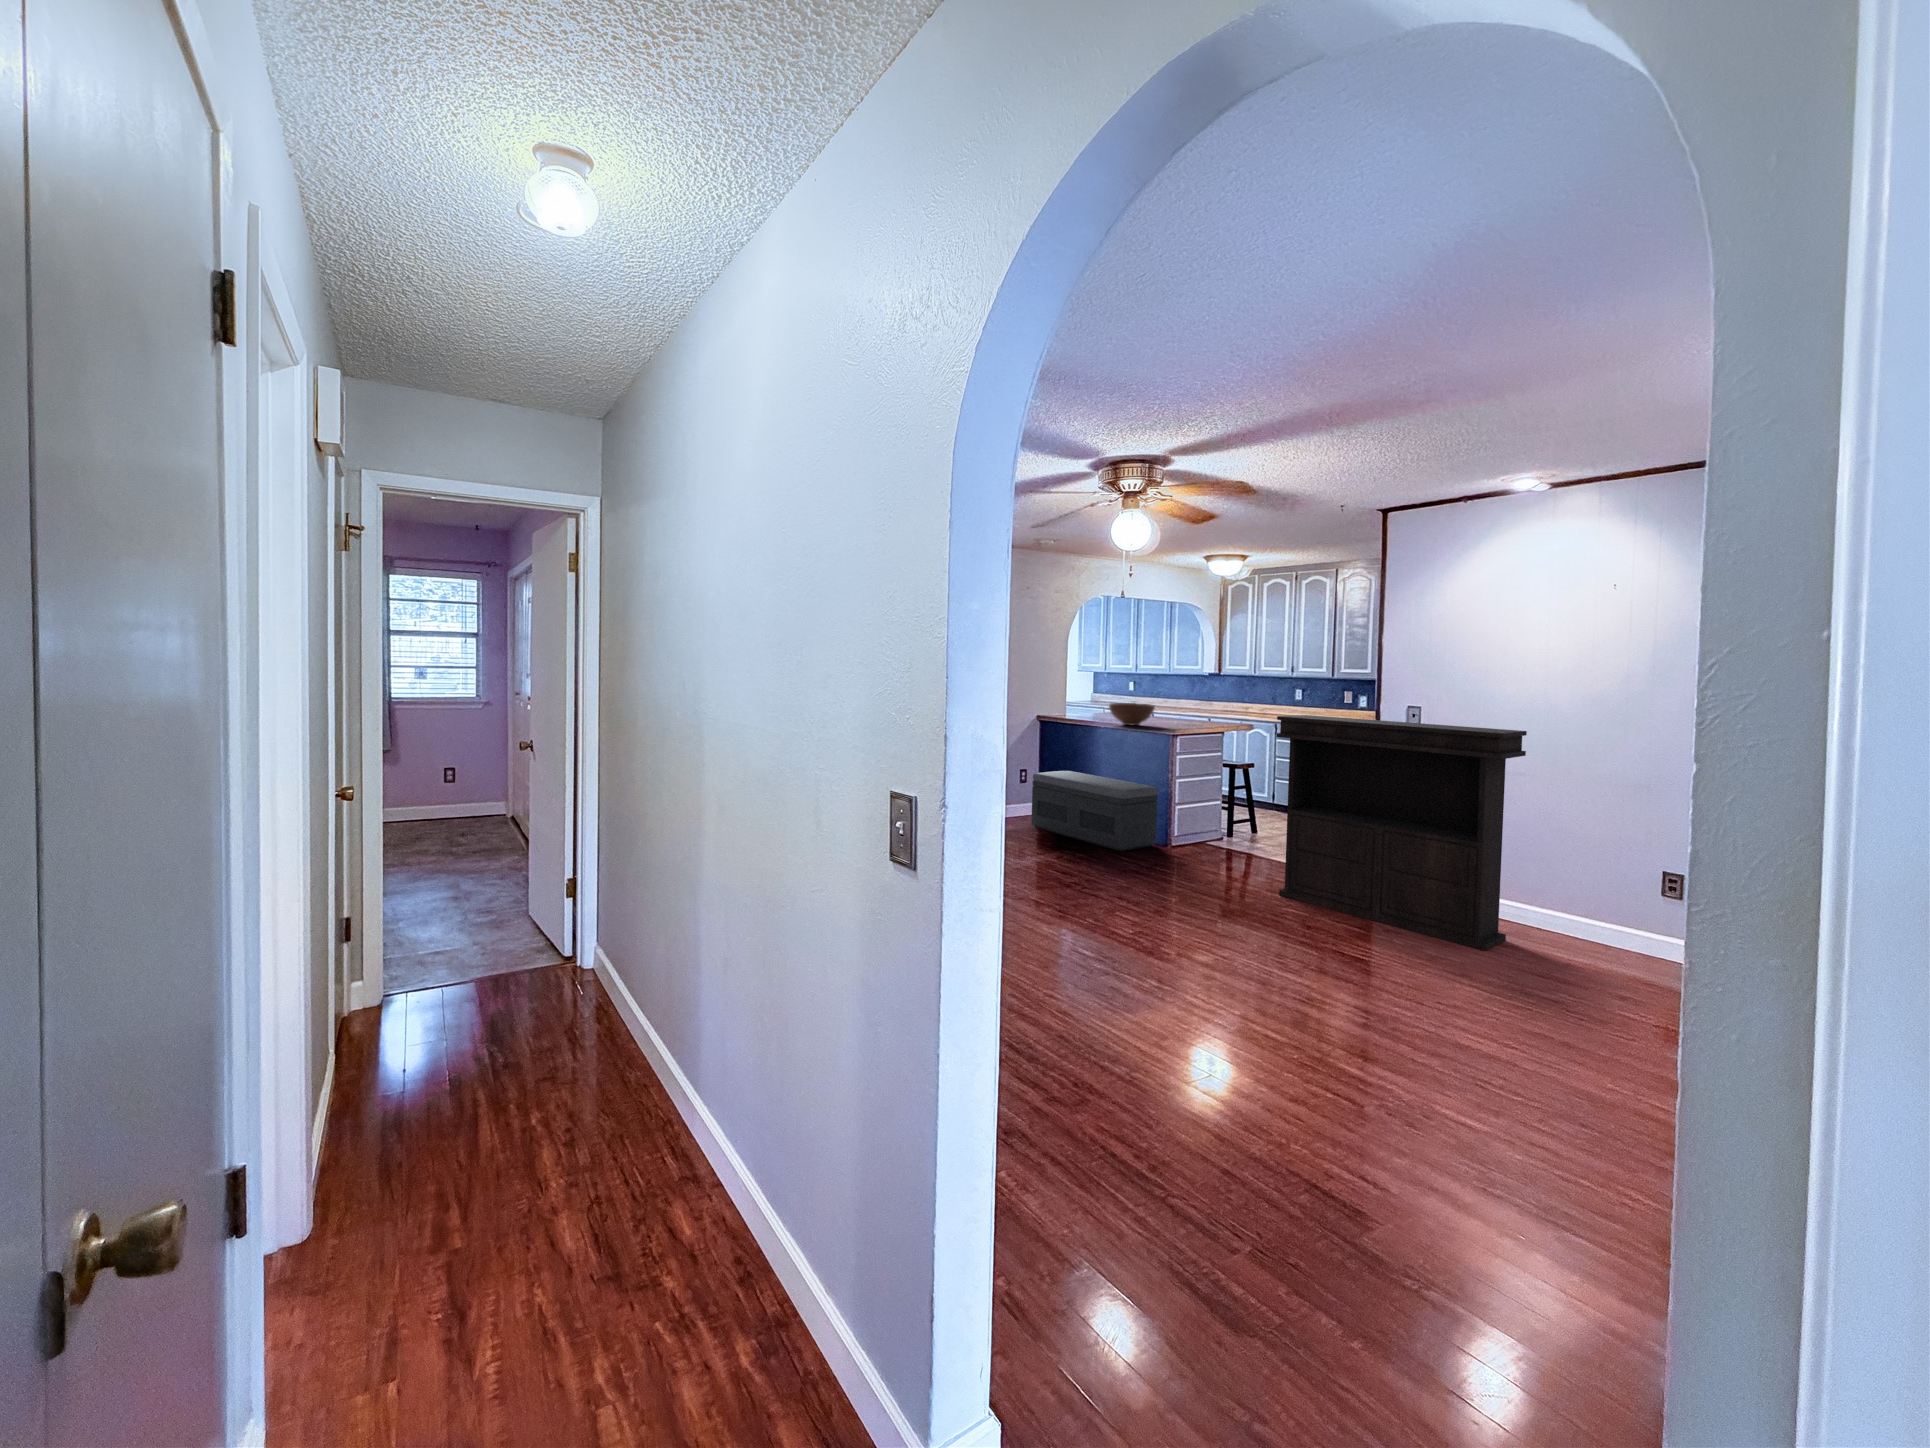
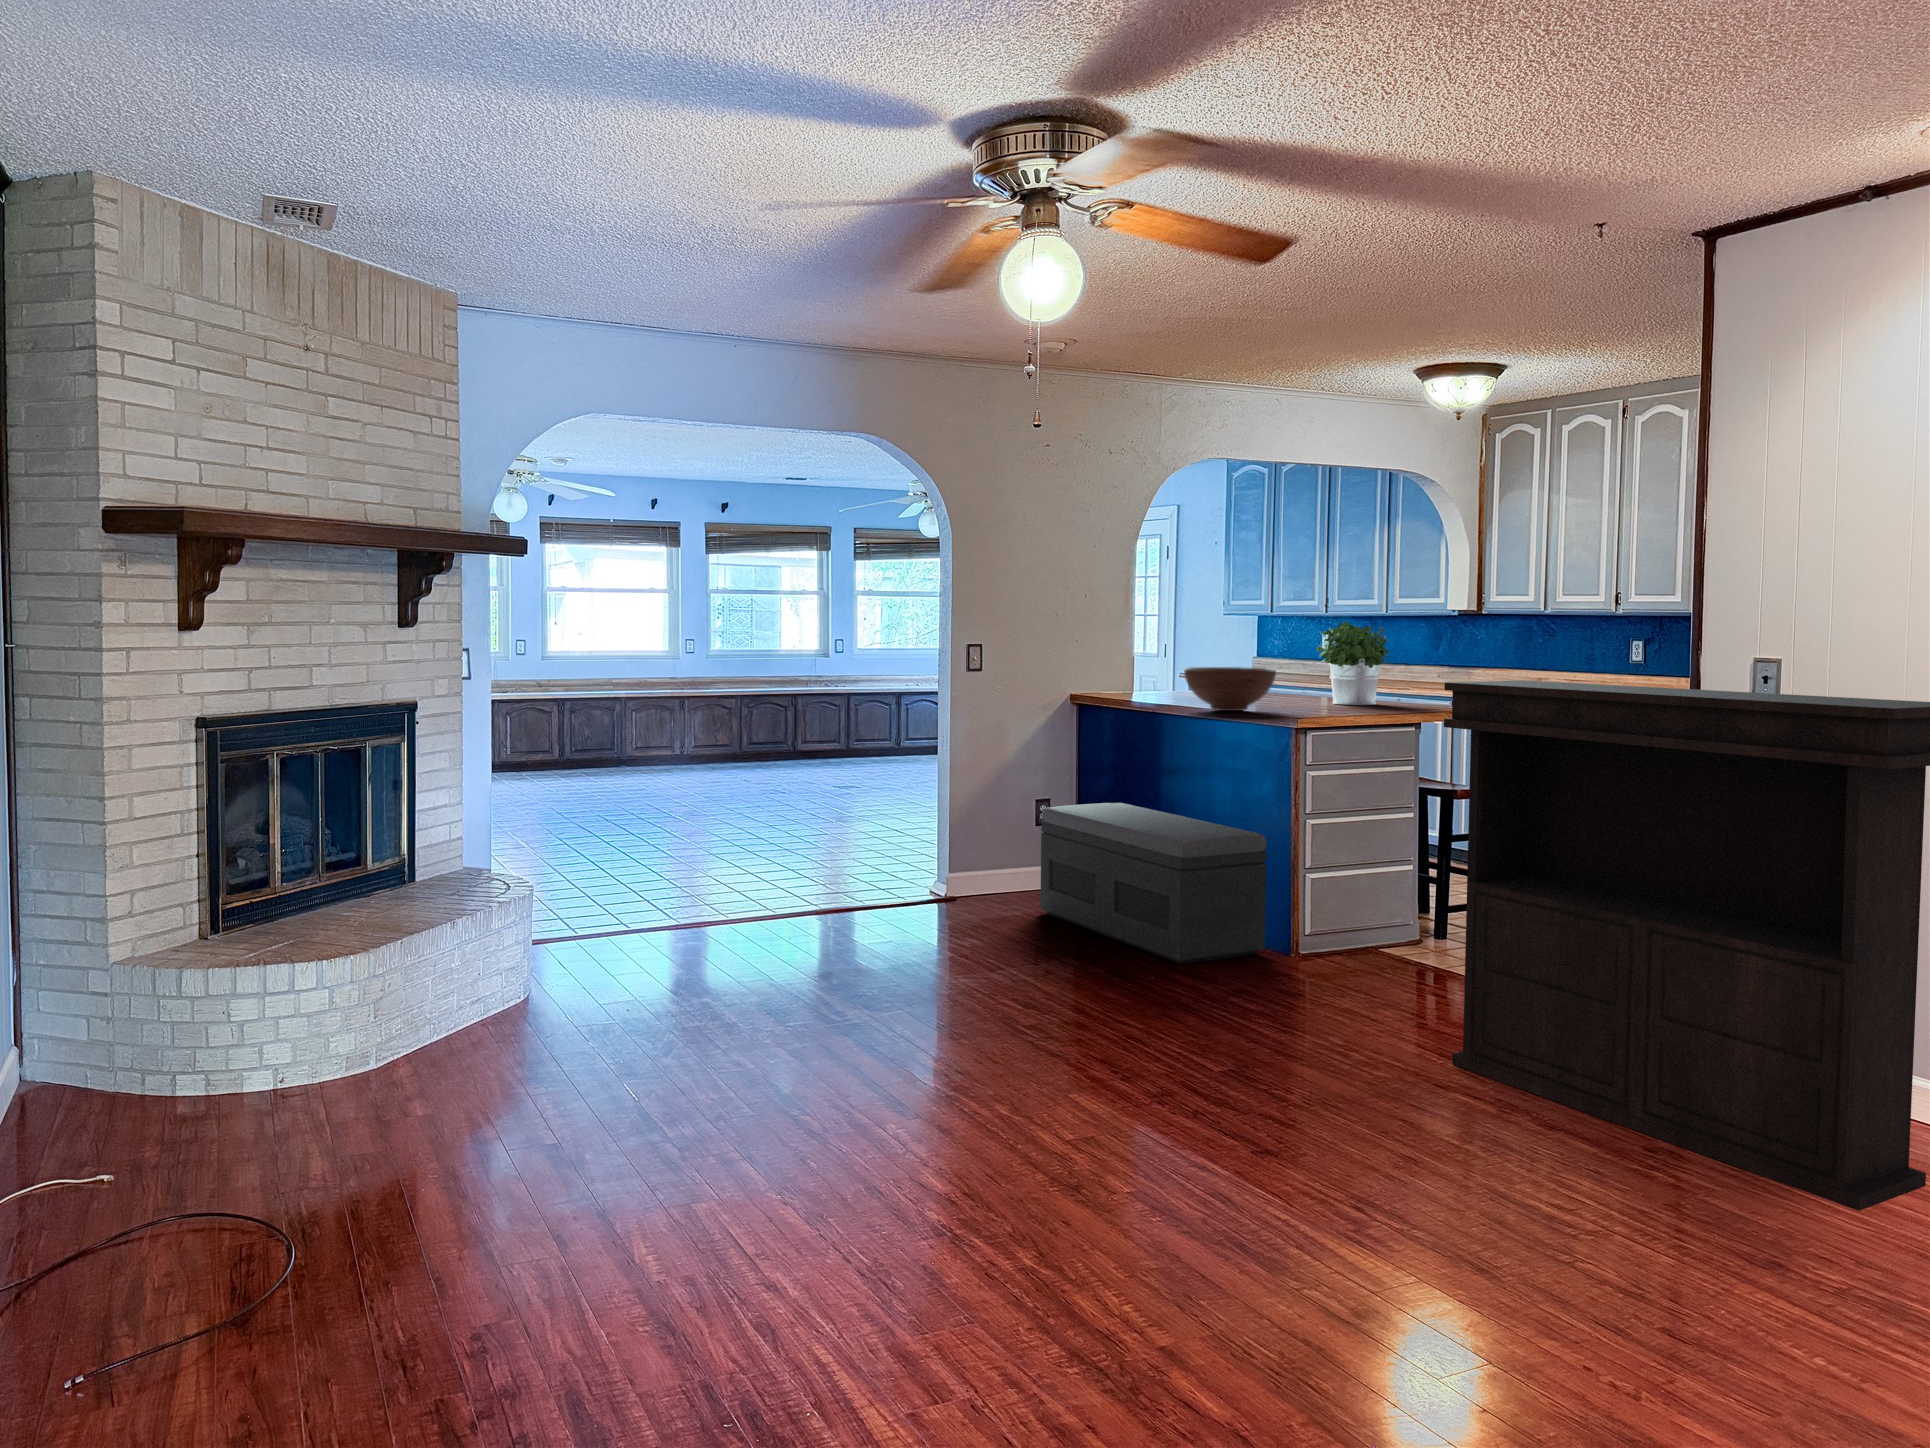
potted plant: none [1162,680,1198,722] -> present [1317,622,1389,705]

